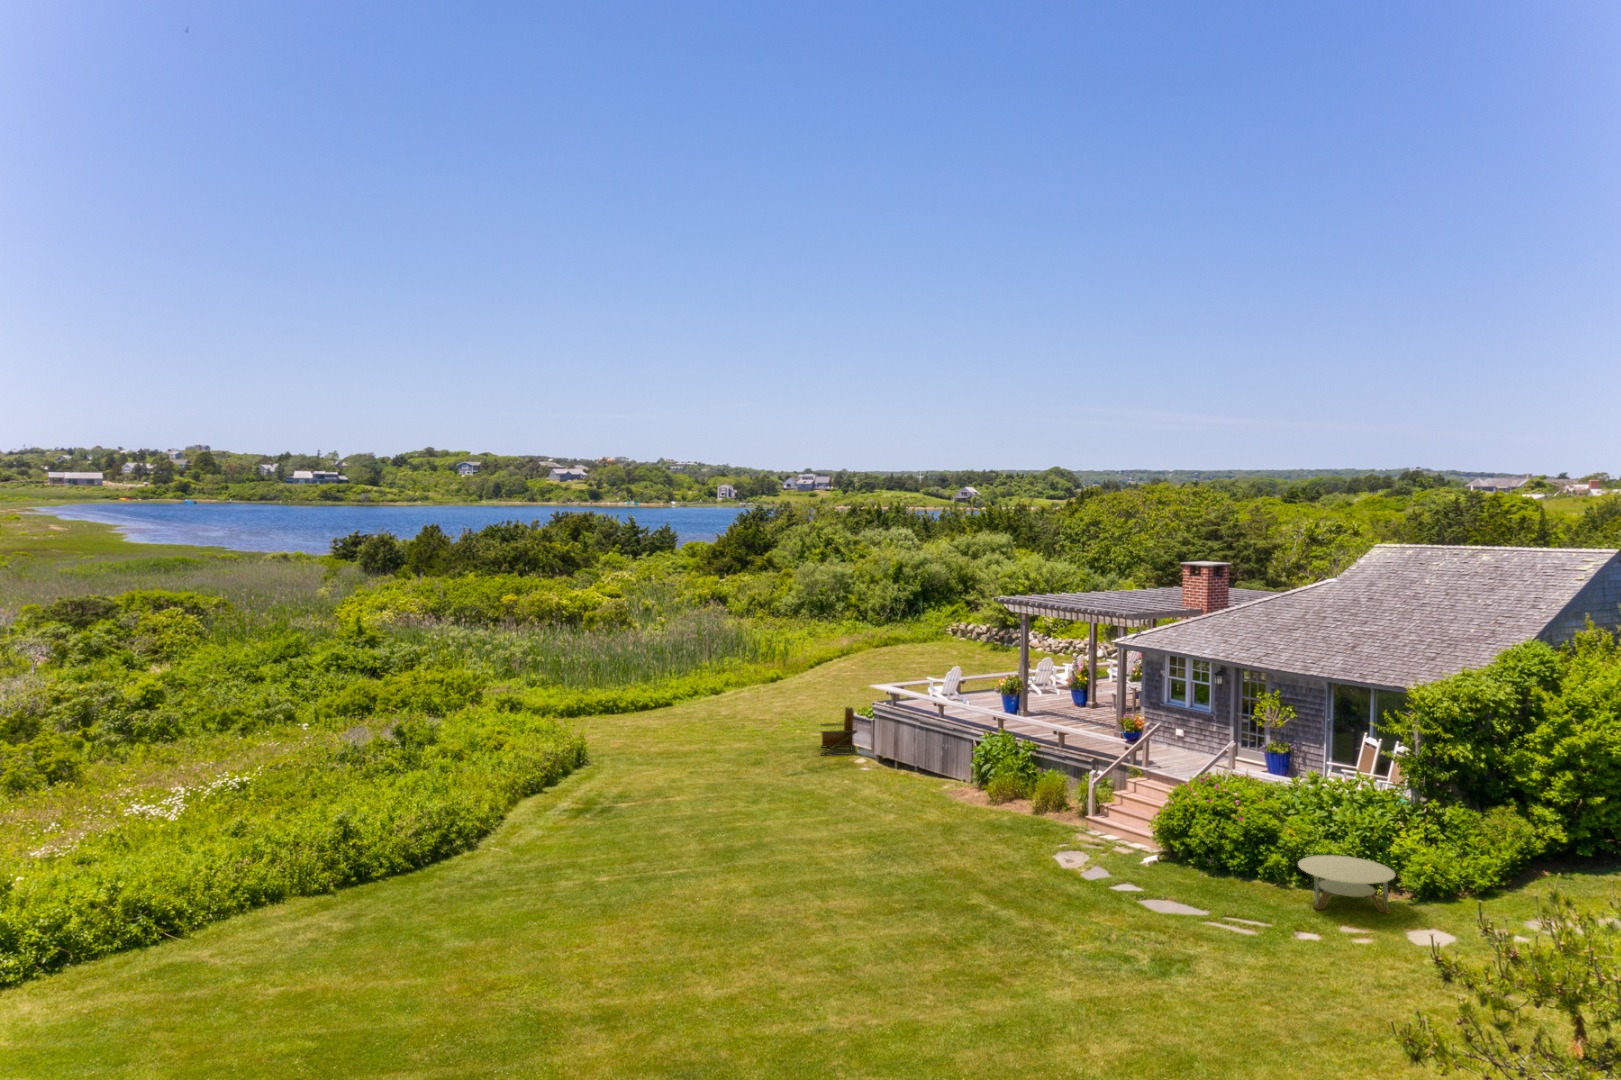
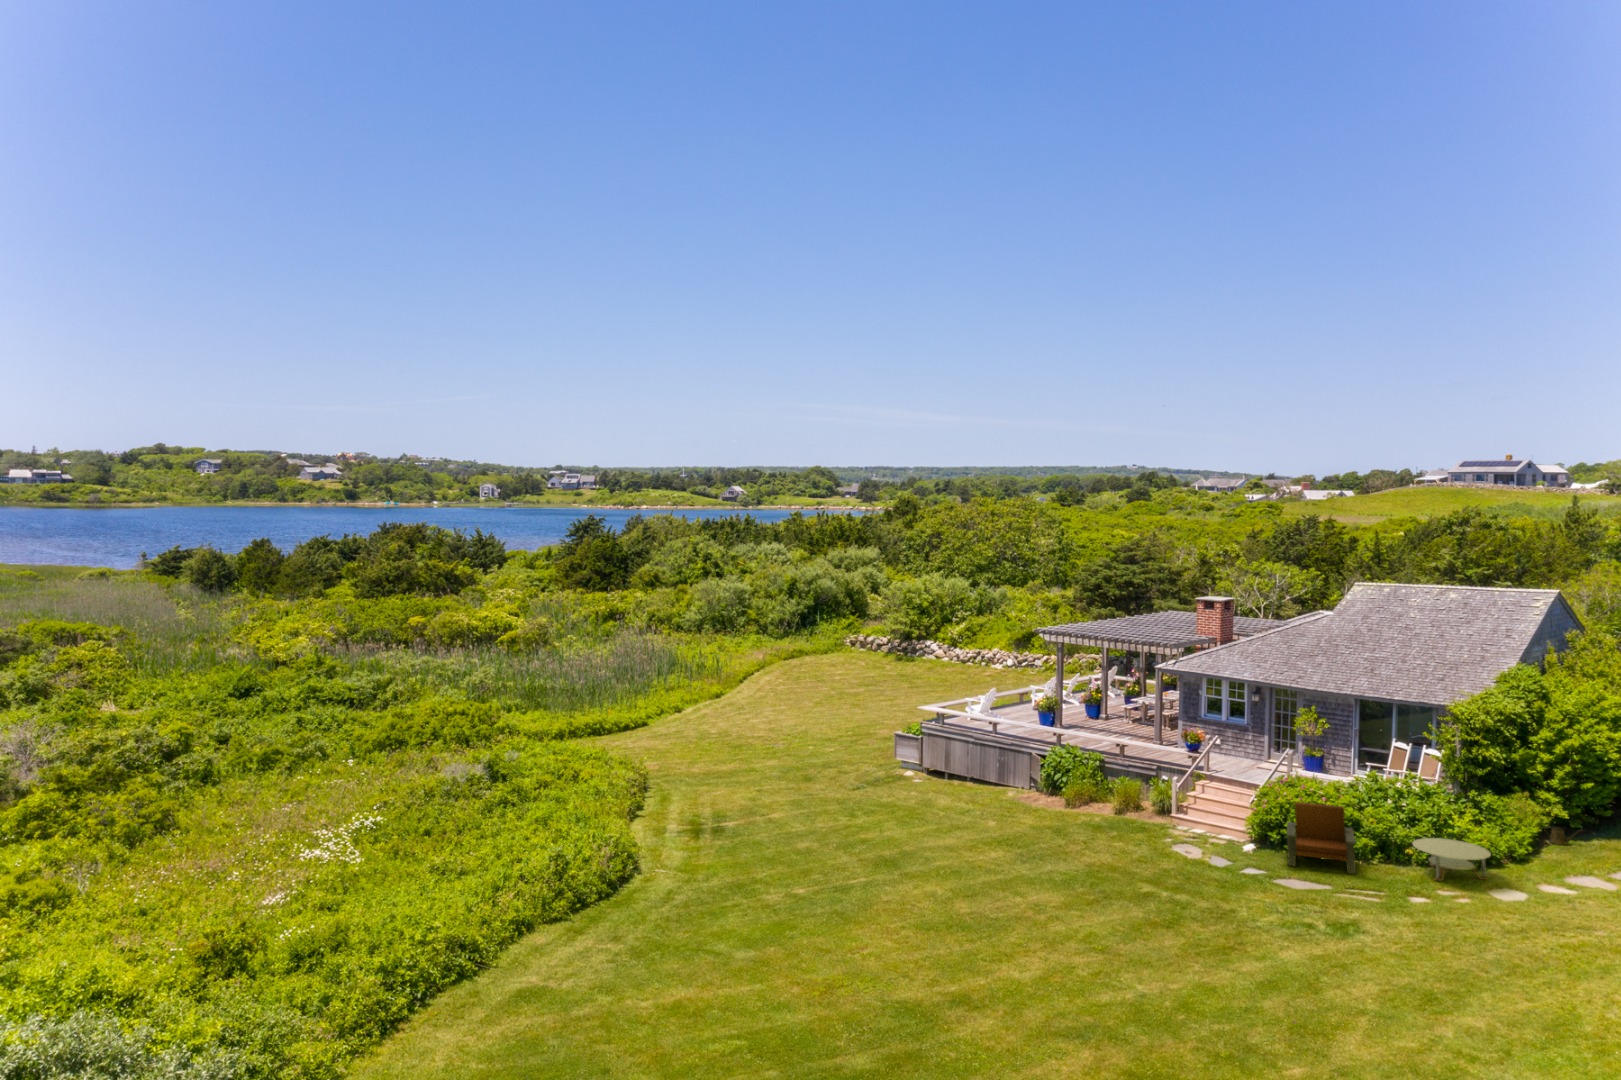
lounge chair: present [821,707,857,756] -> present [1287,802,1356,874]
watering can: none [1545,856,1593,883] -> present [1548,826,1579,845]

